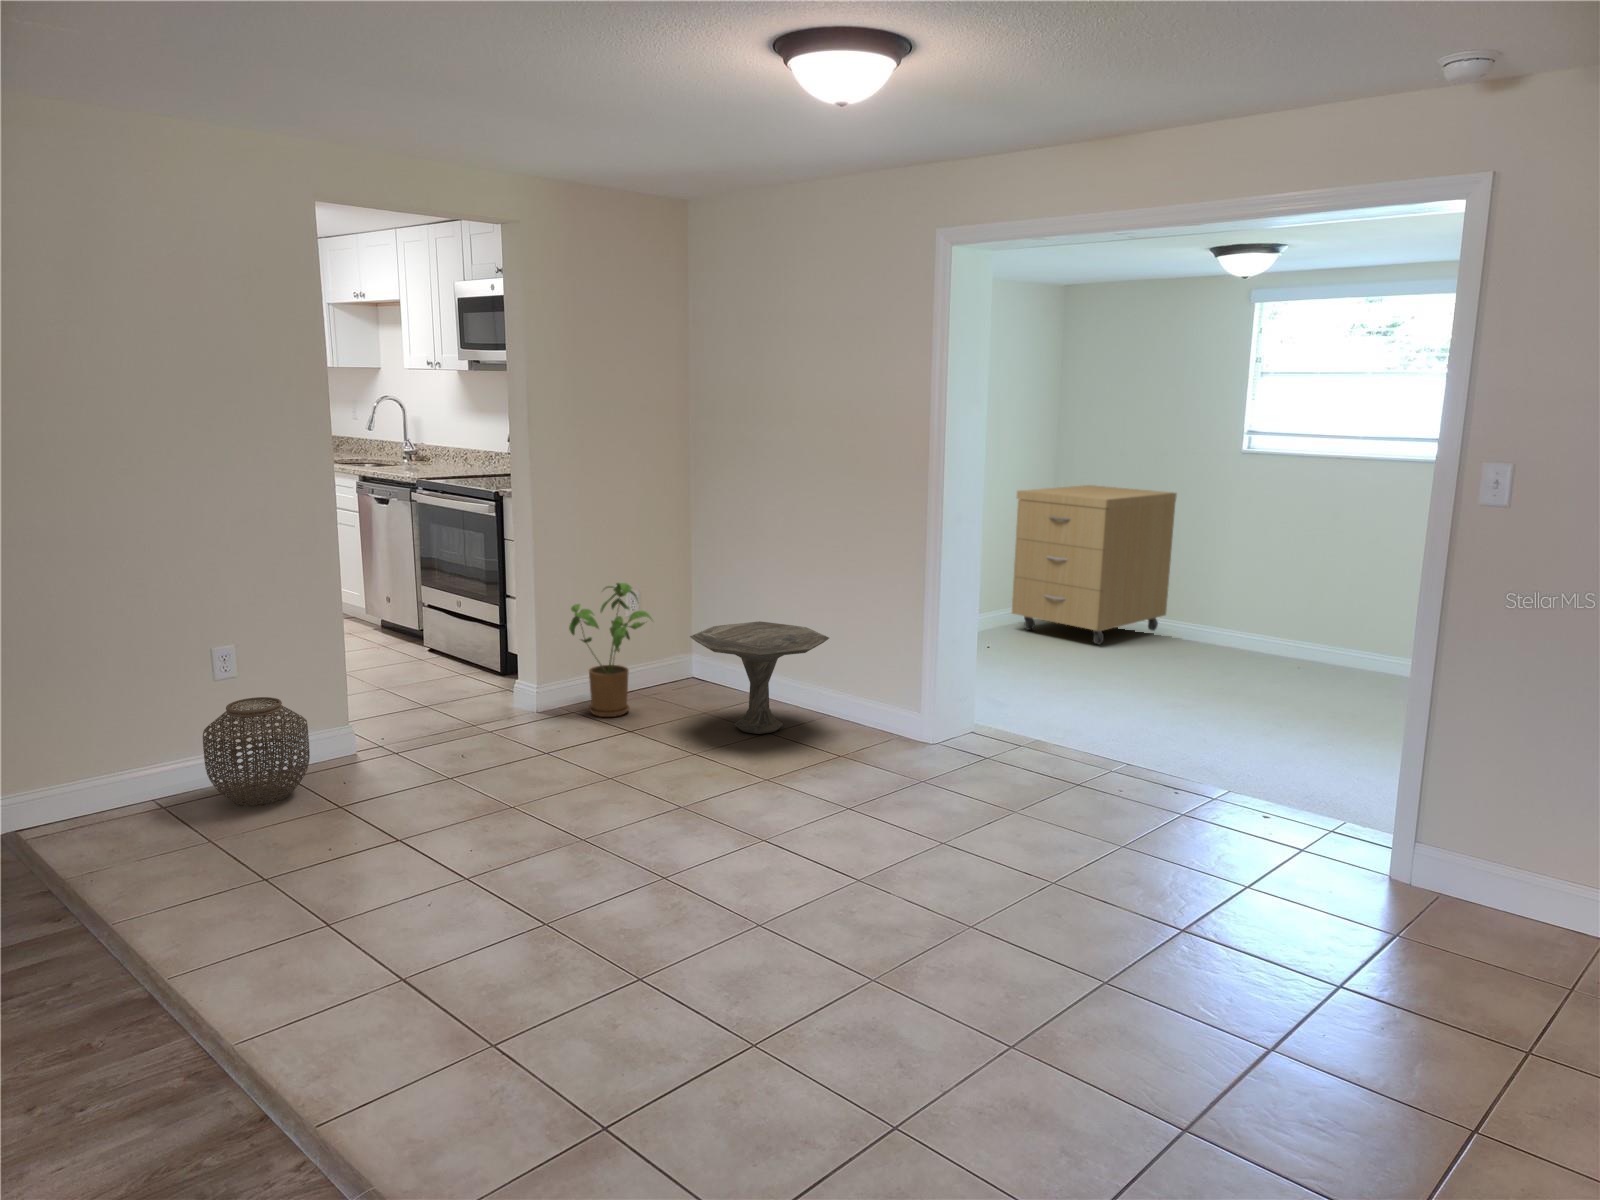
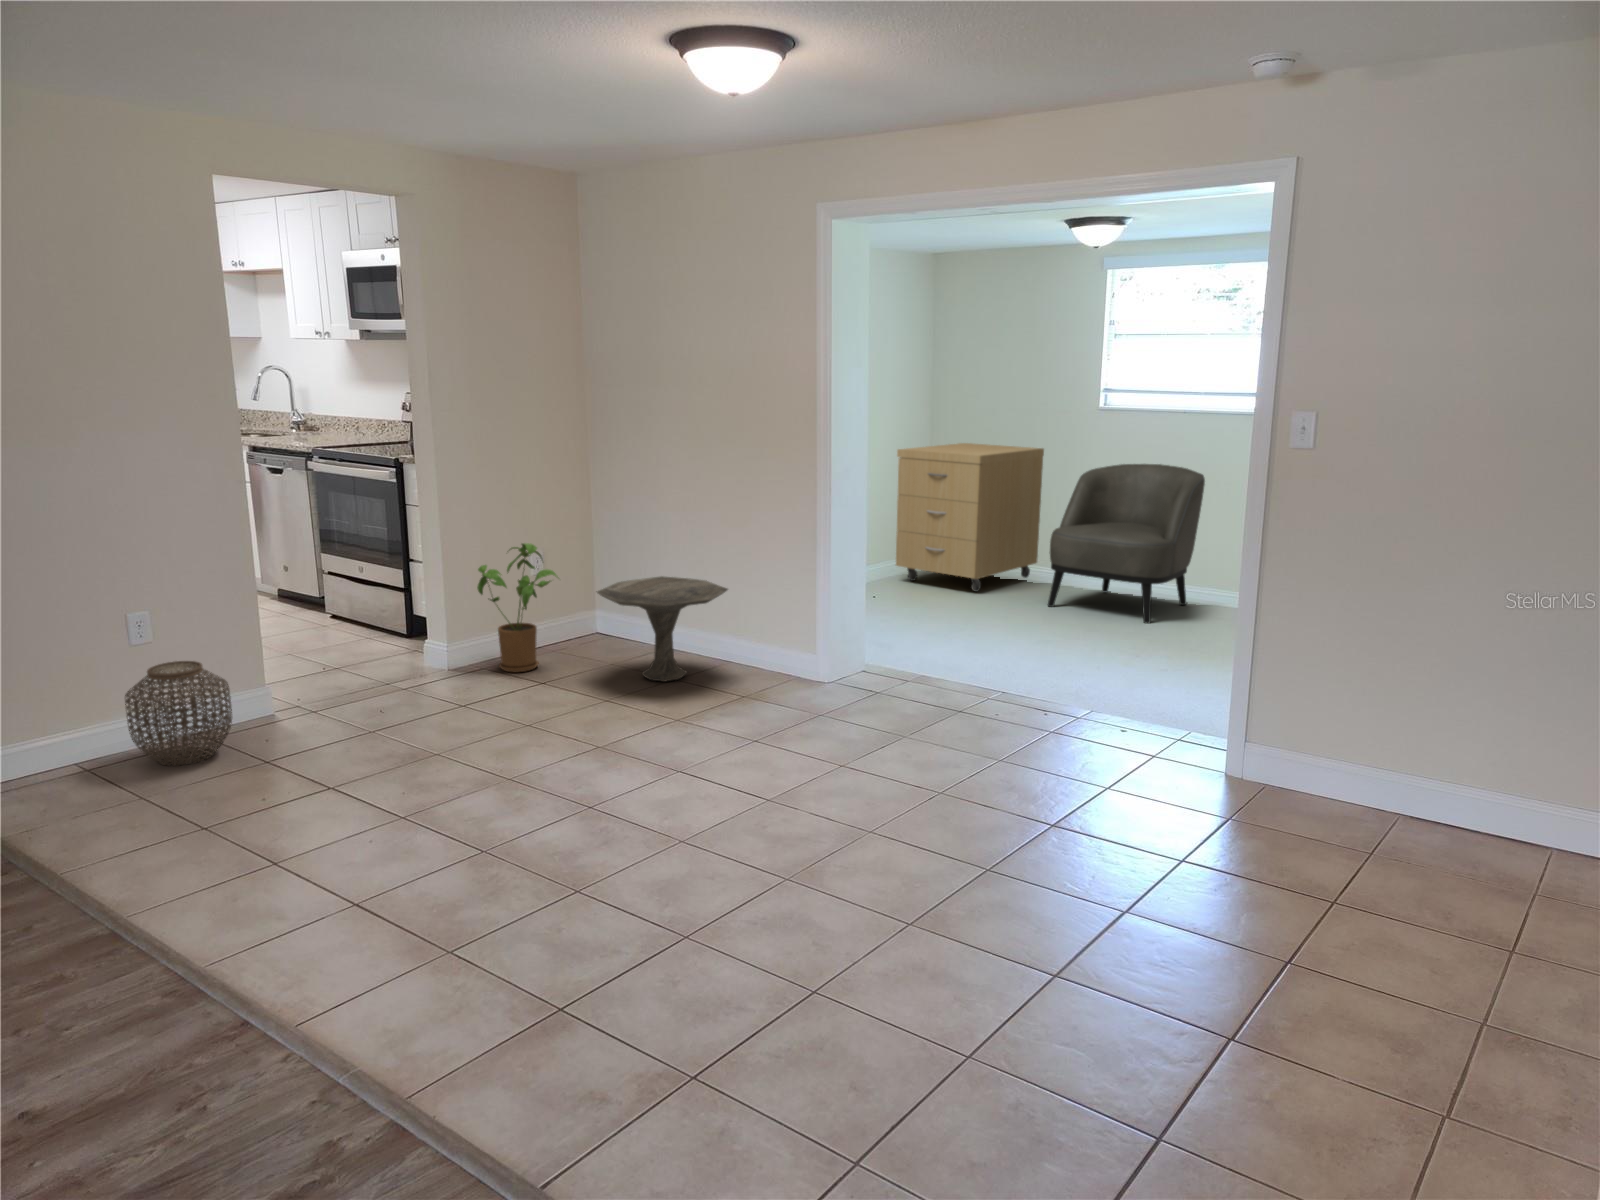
armchair: none [1177,512,1359,688] -> present [1047,464,1205,623]

